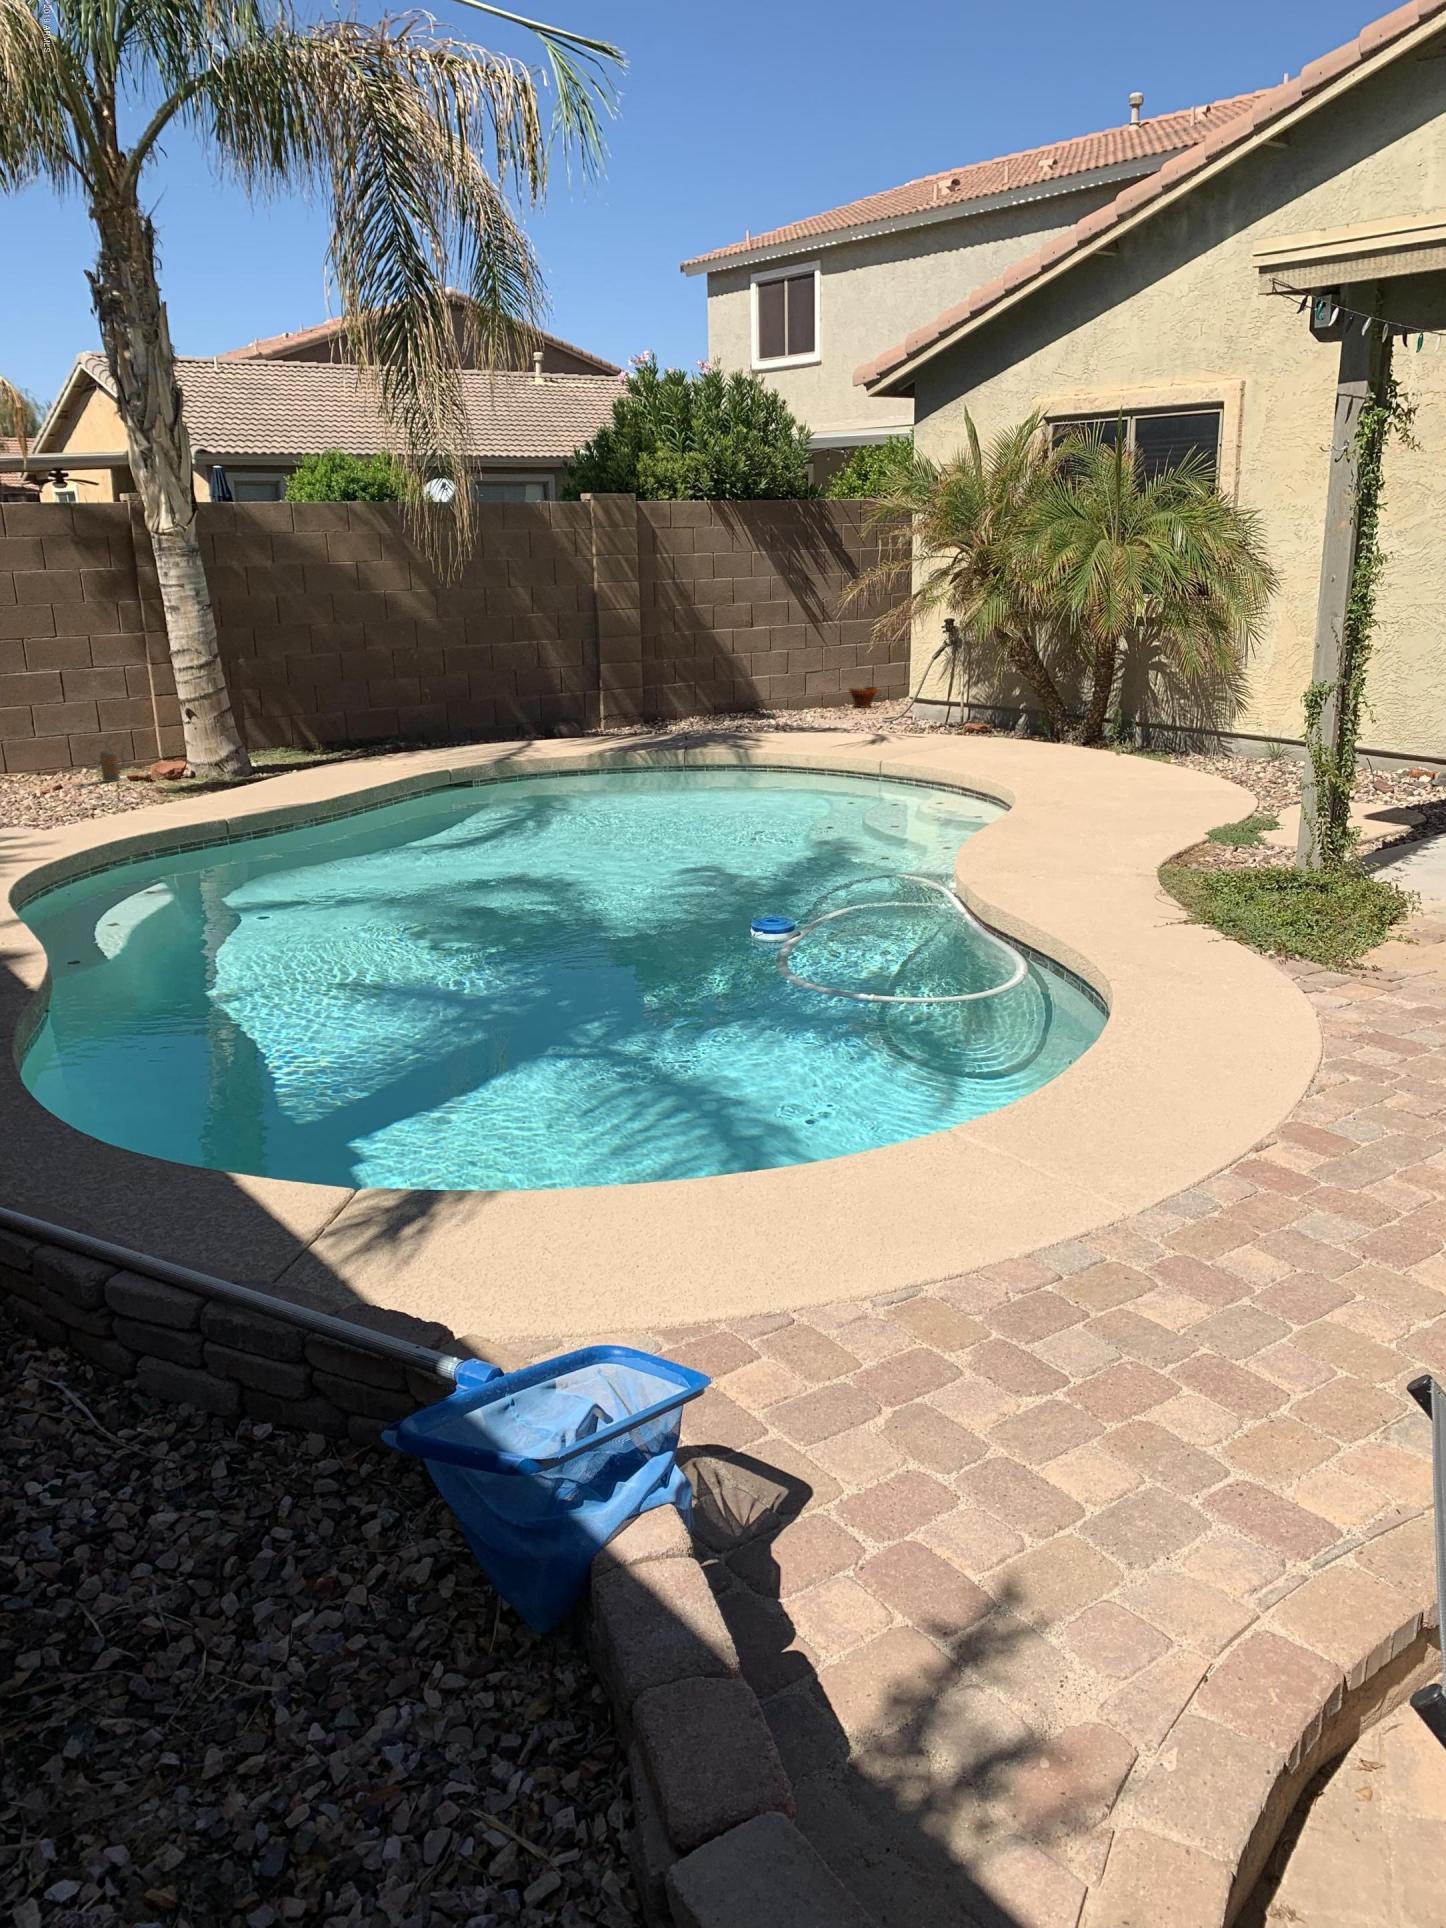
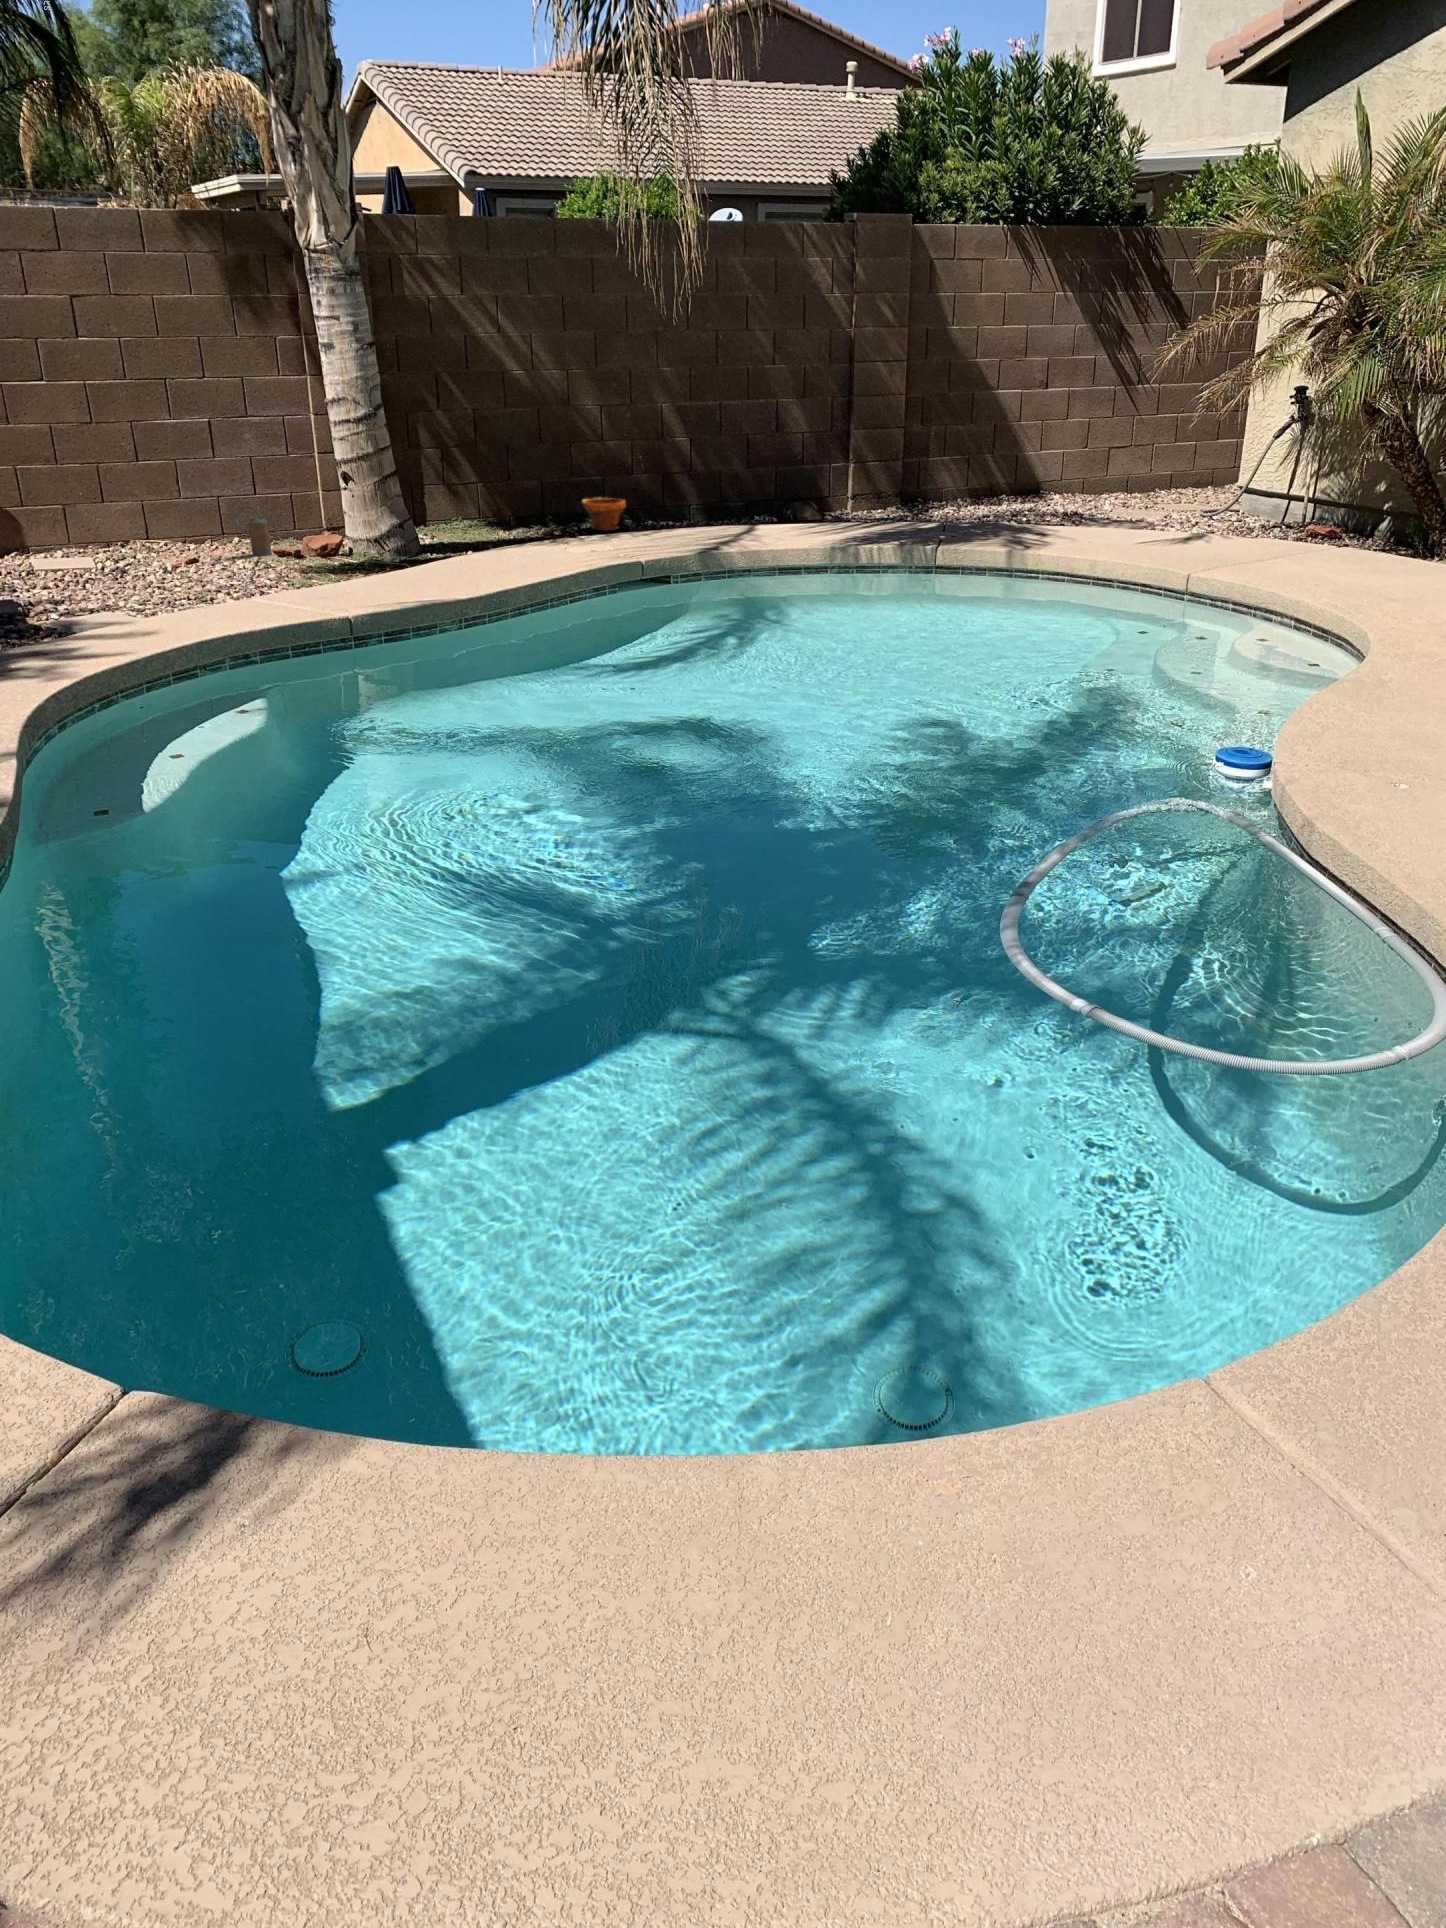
planter: present [848,687,878,708] -> present [583,498,626,530]

